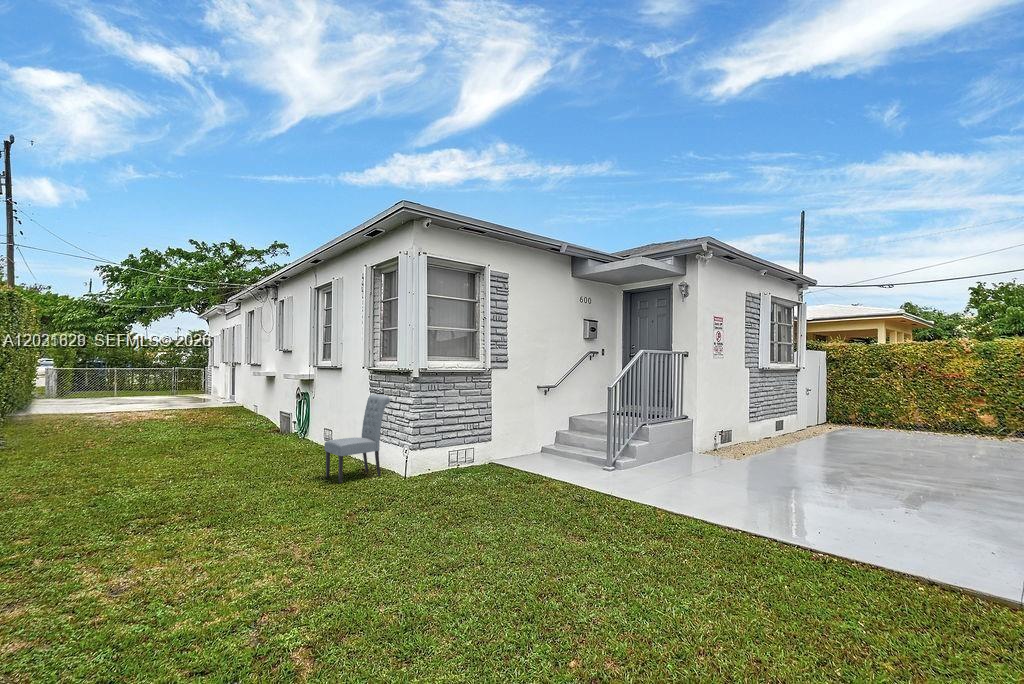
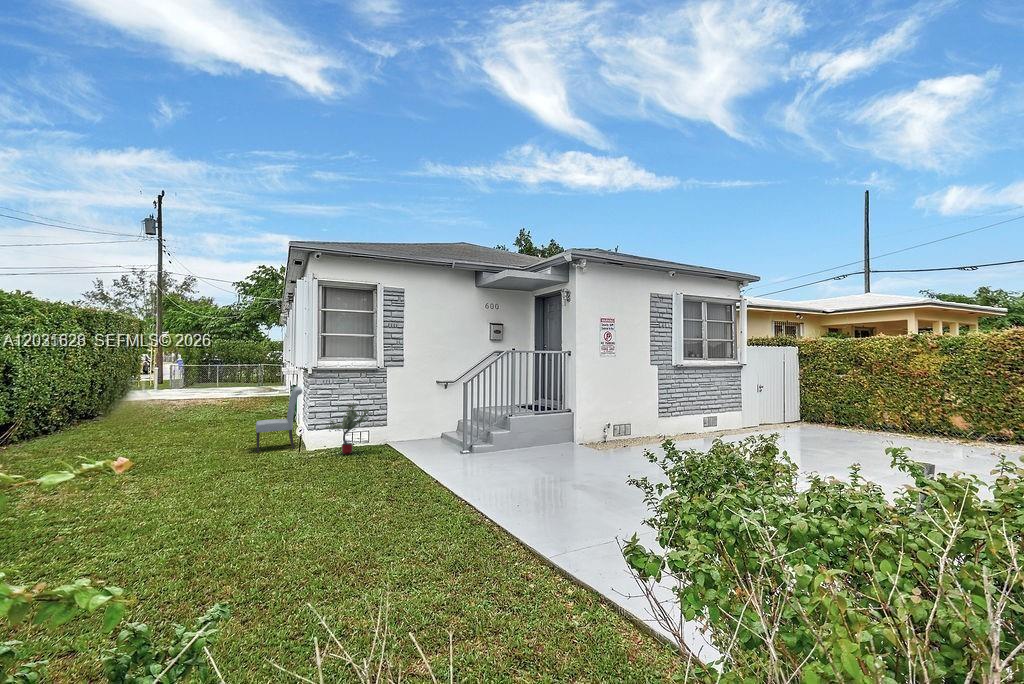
potted tree: none [441,412,488,479] -> present [325,402,369,455]

